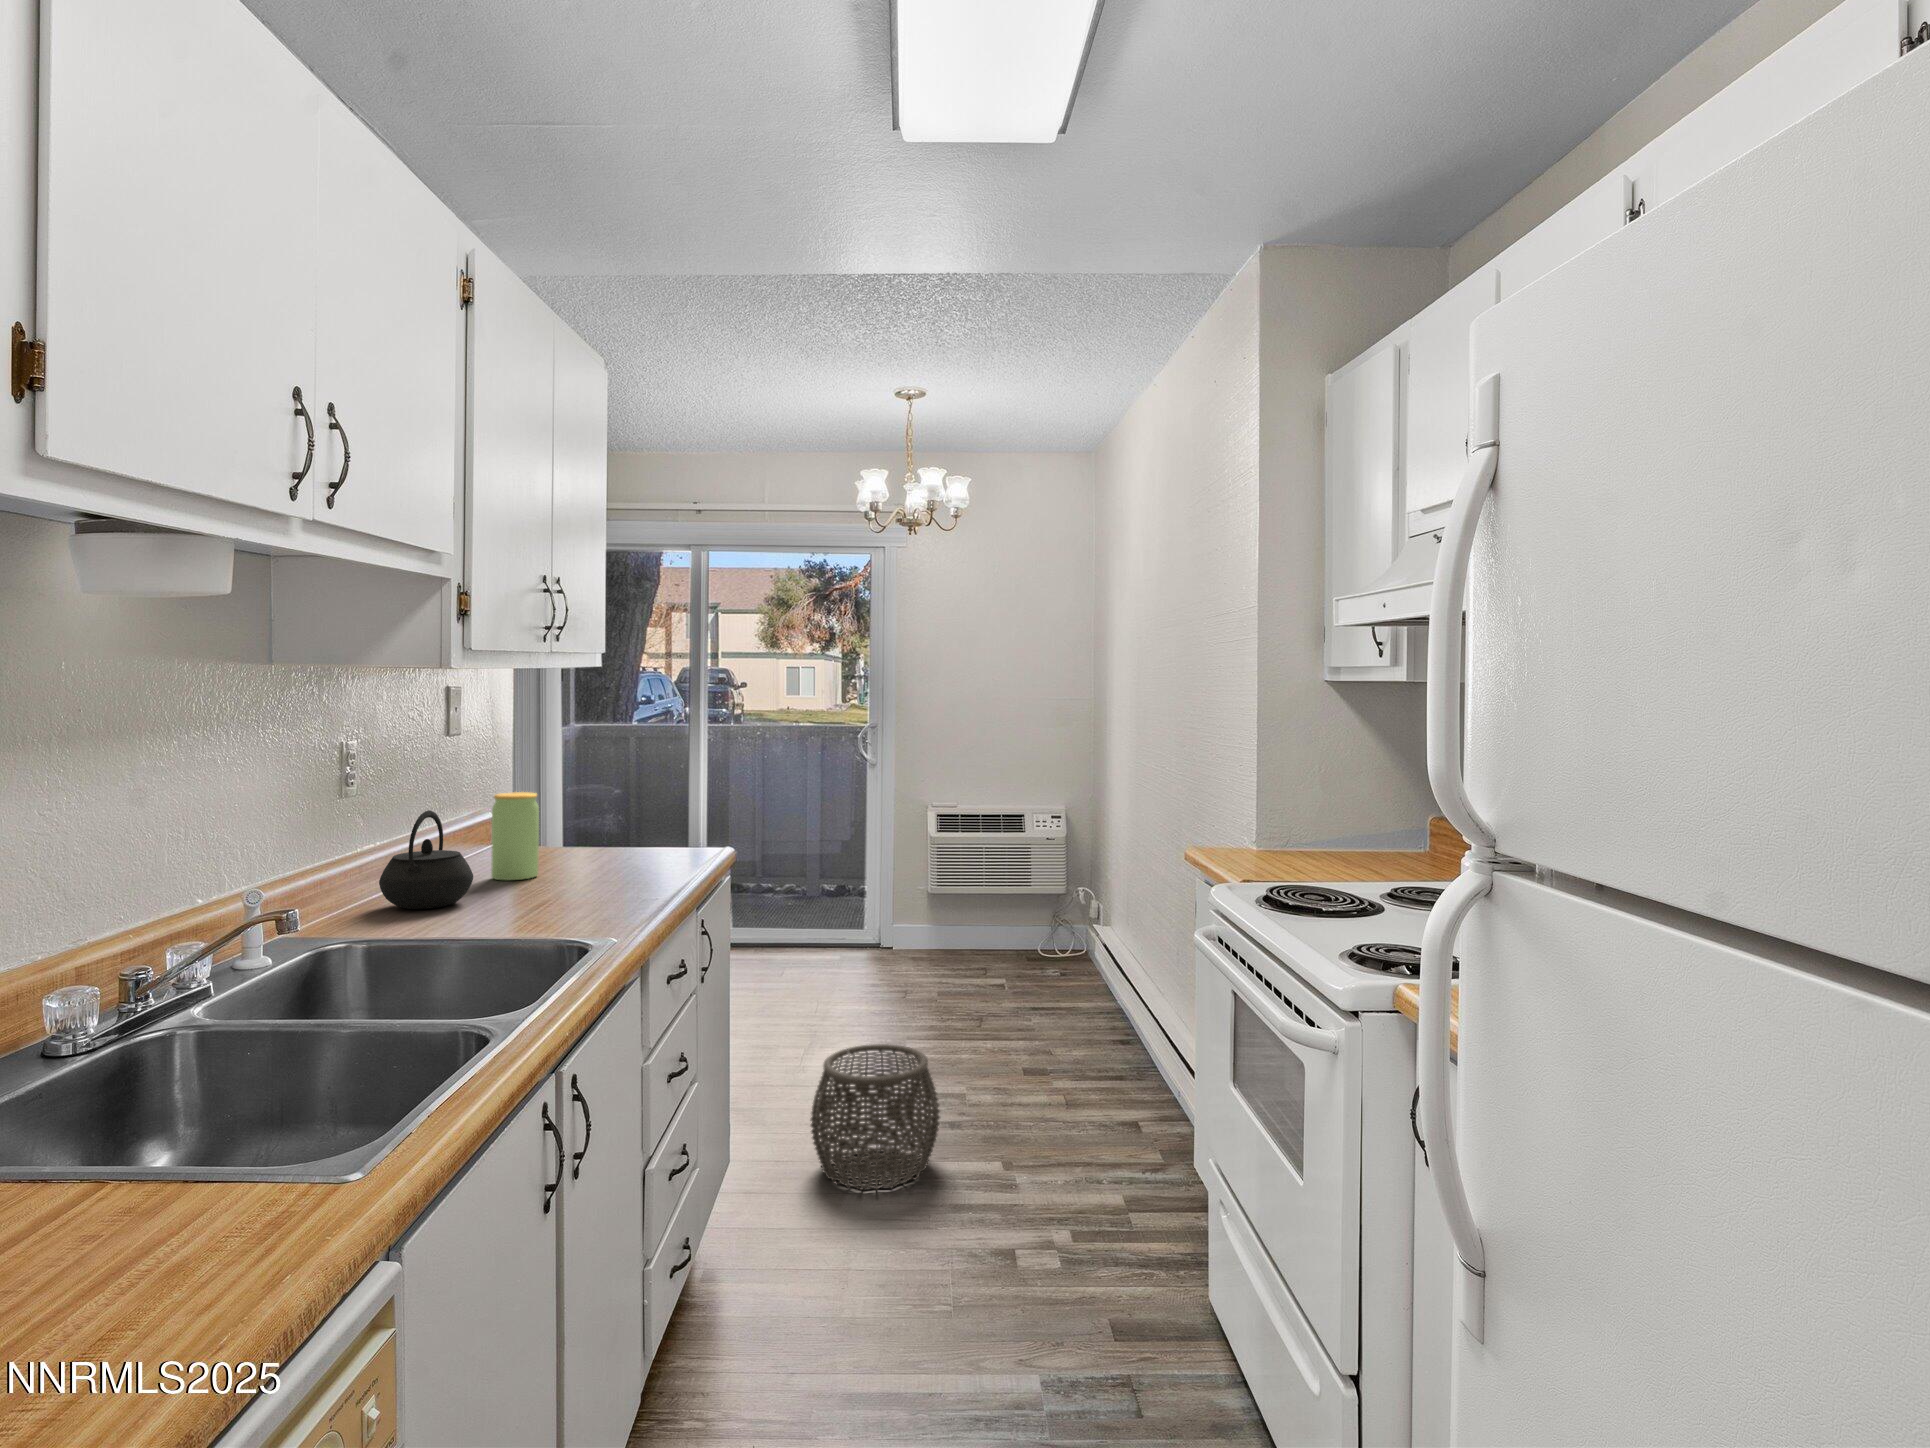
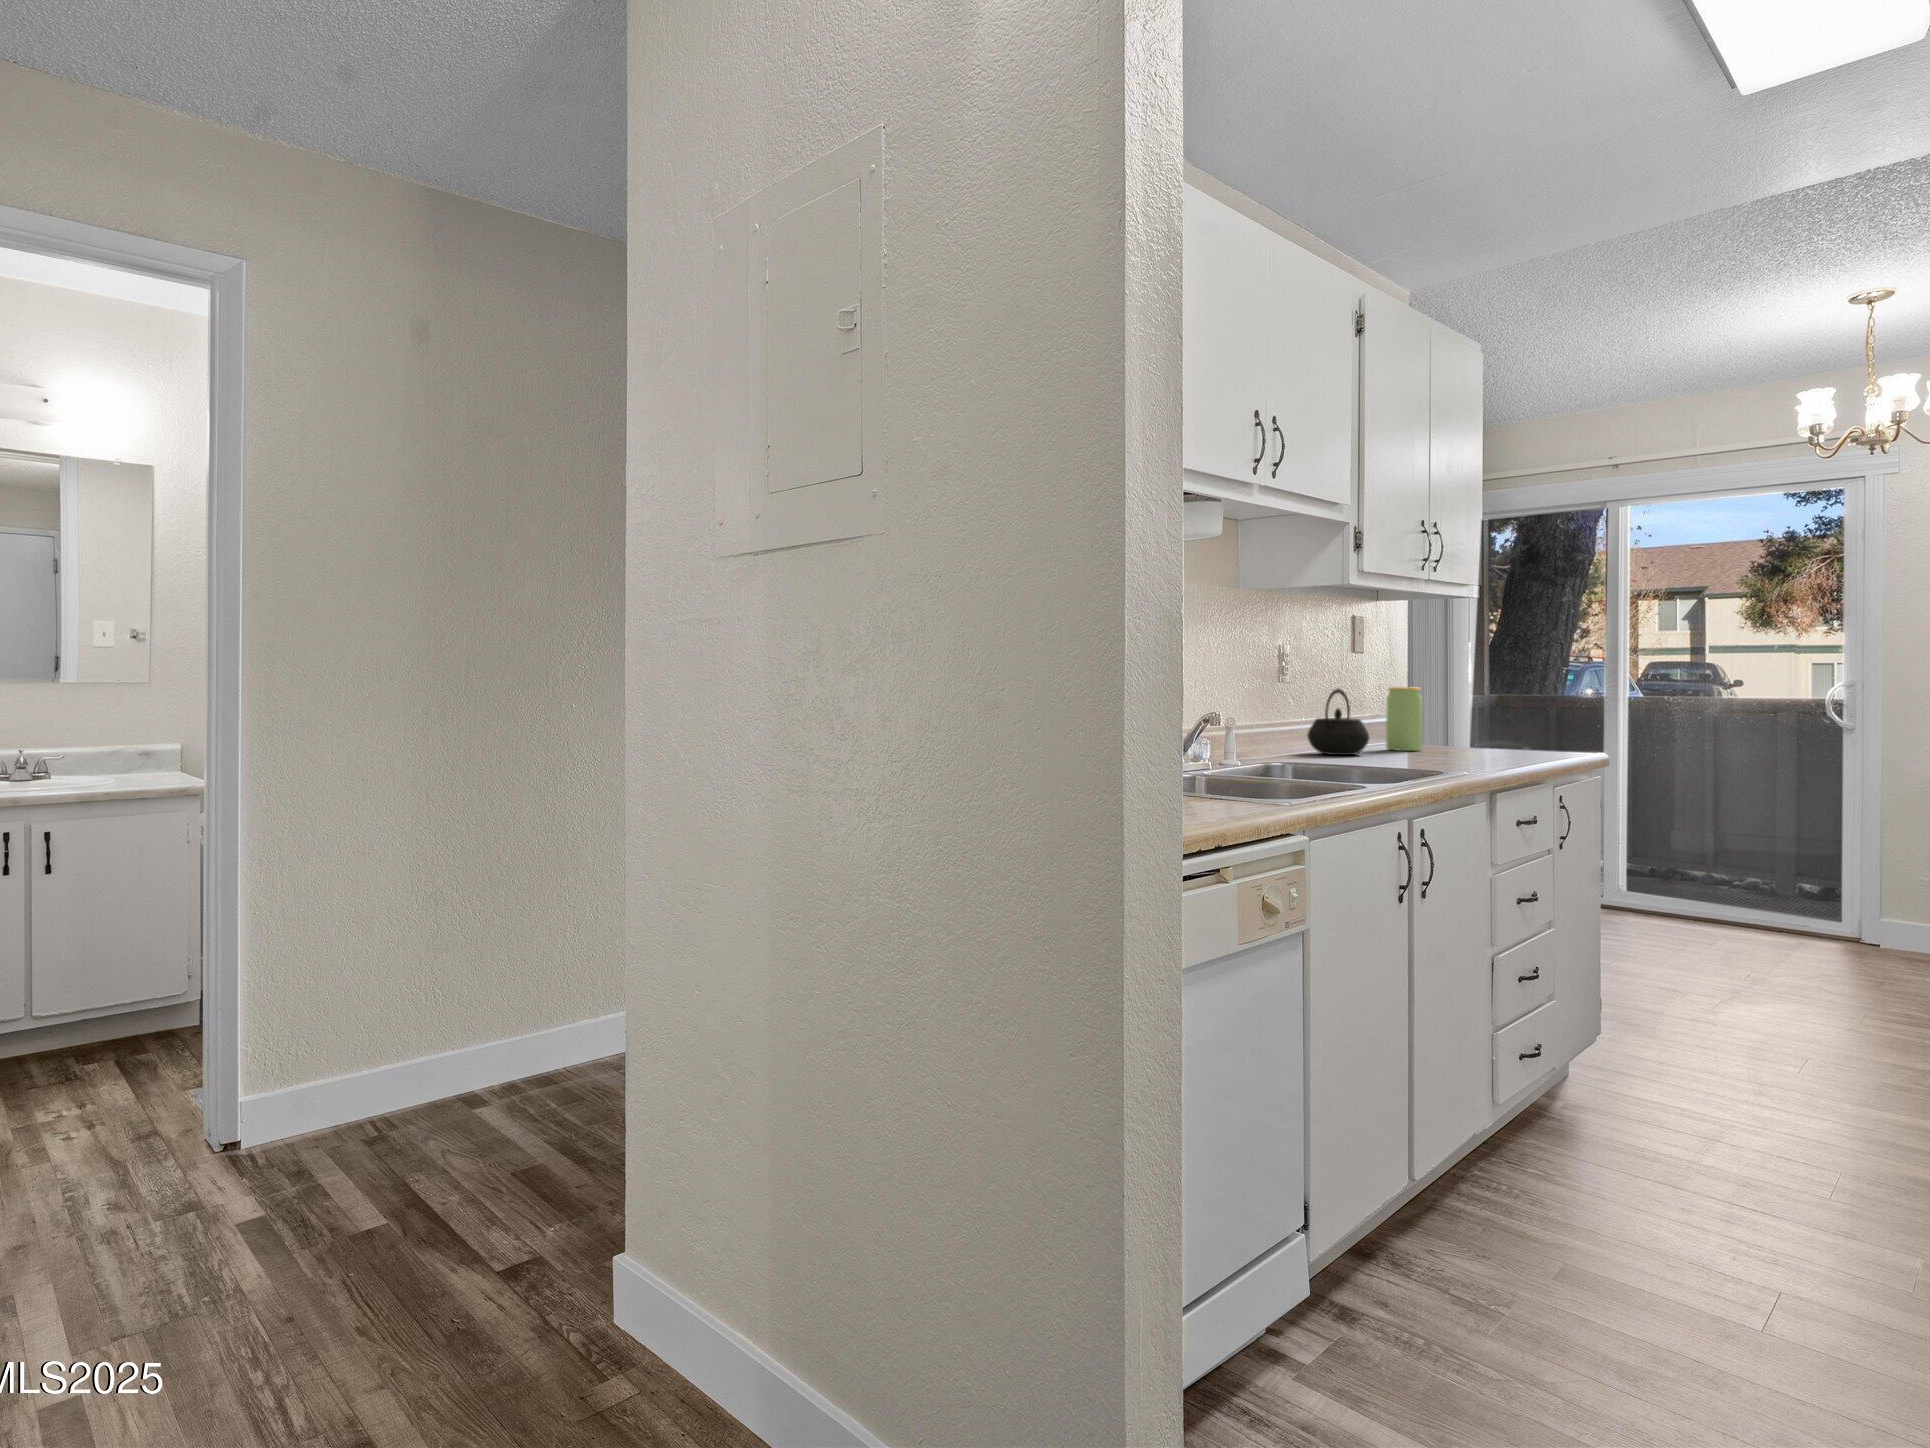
woven basket: present [810,1044,940,1190] -> none [1688,961,1851,1100]

